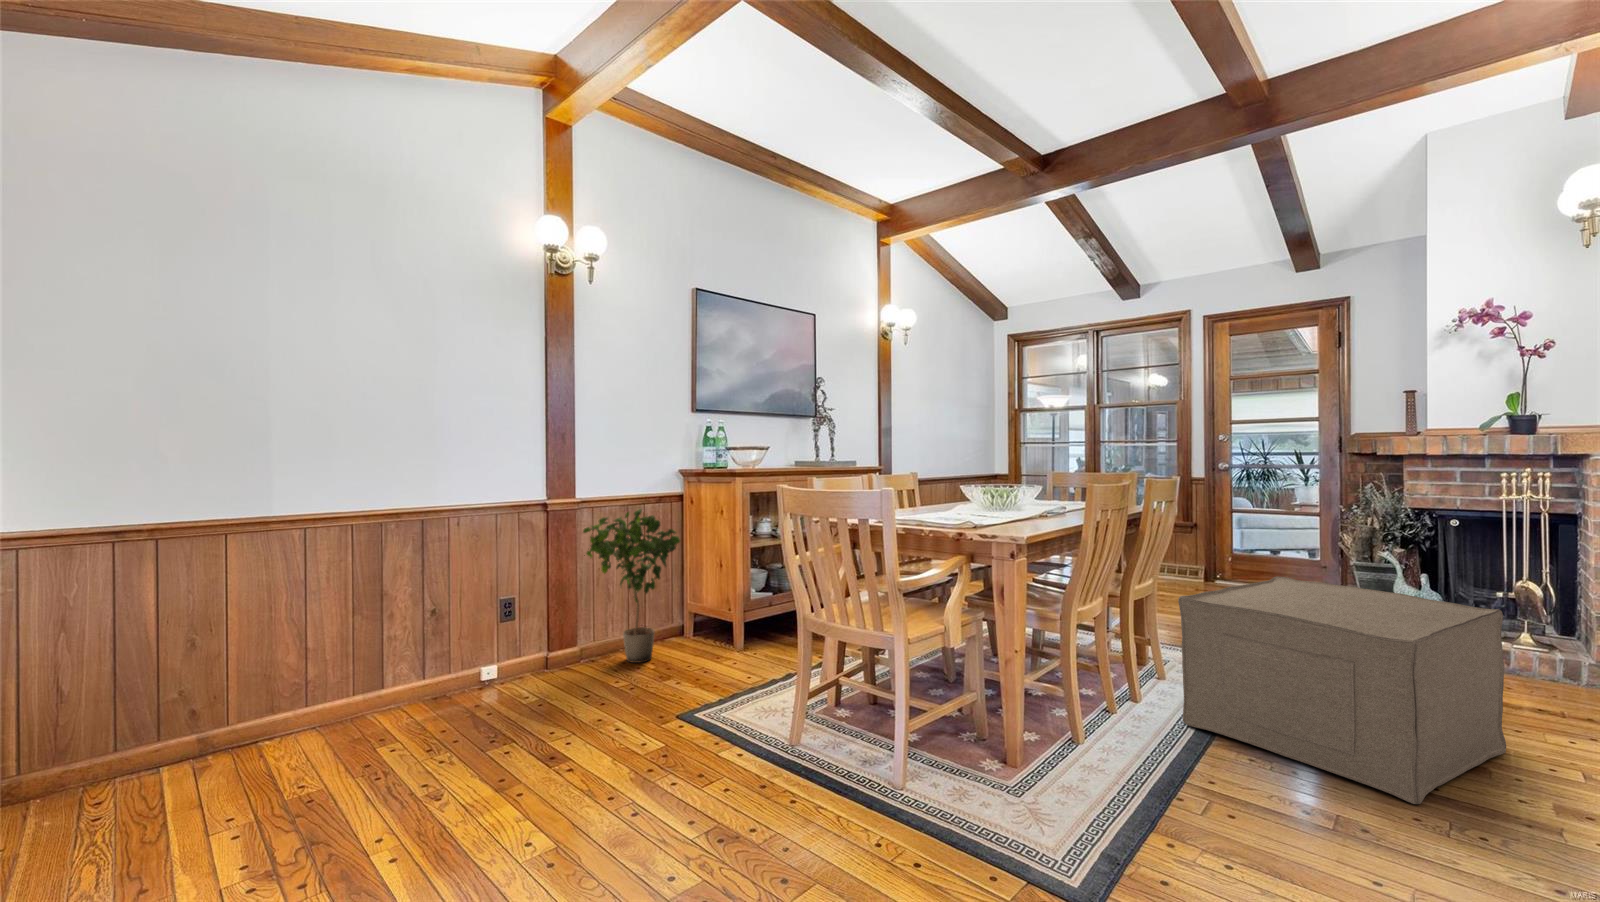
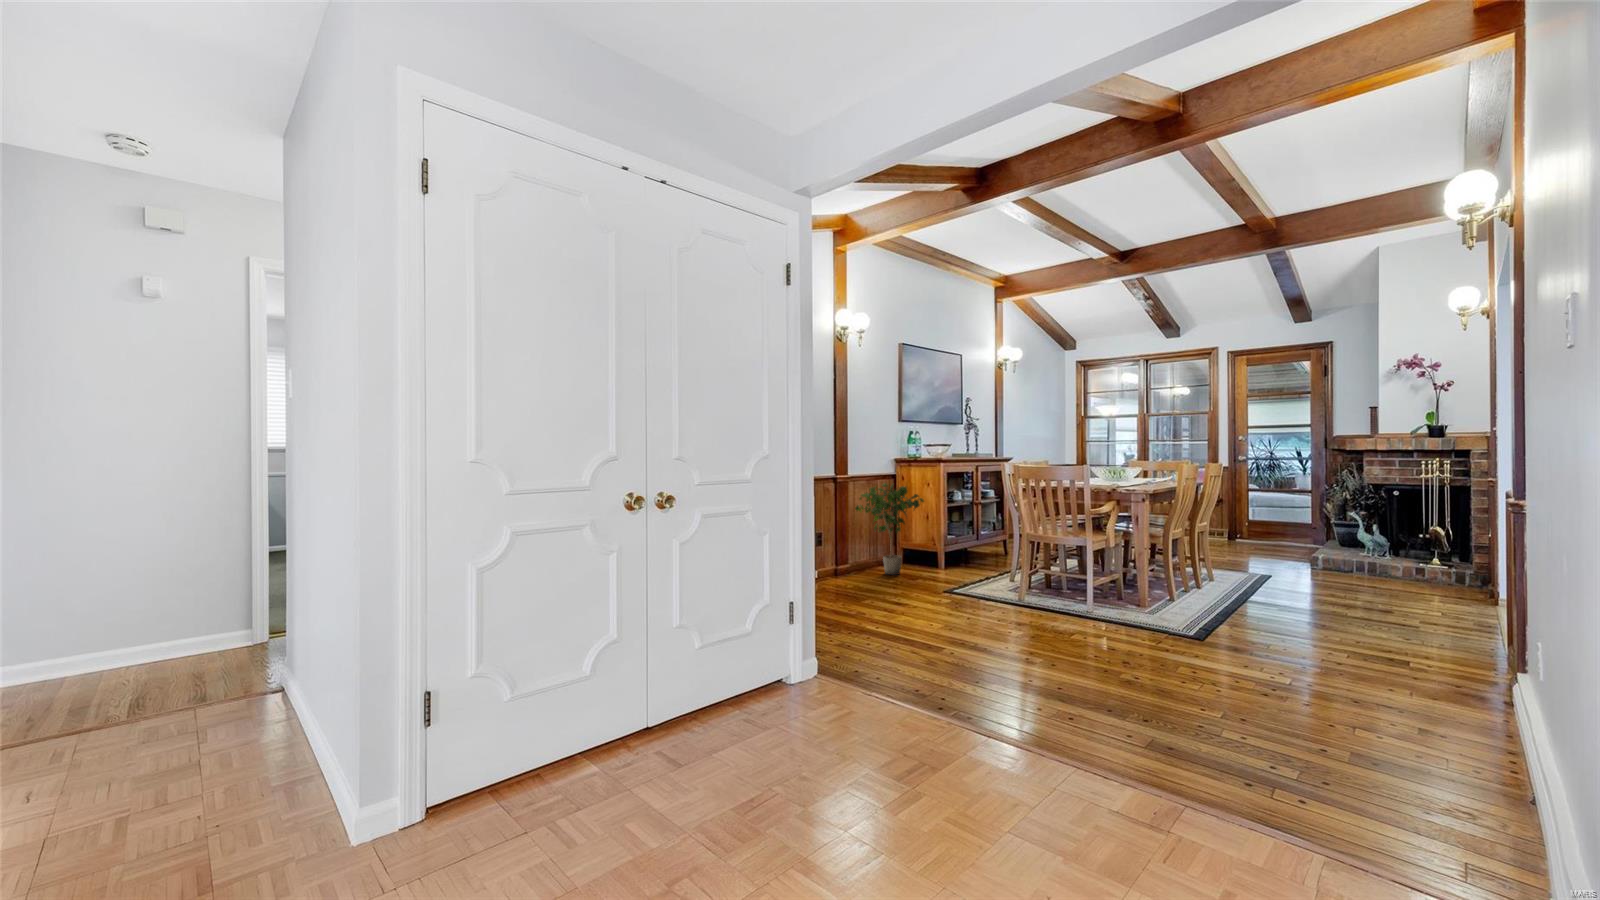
ottoman: present [1178,576,1506,804] -> none [1232,520,1409,619]

